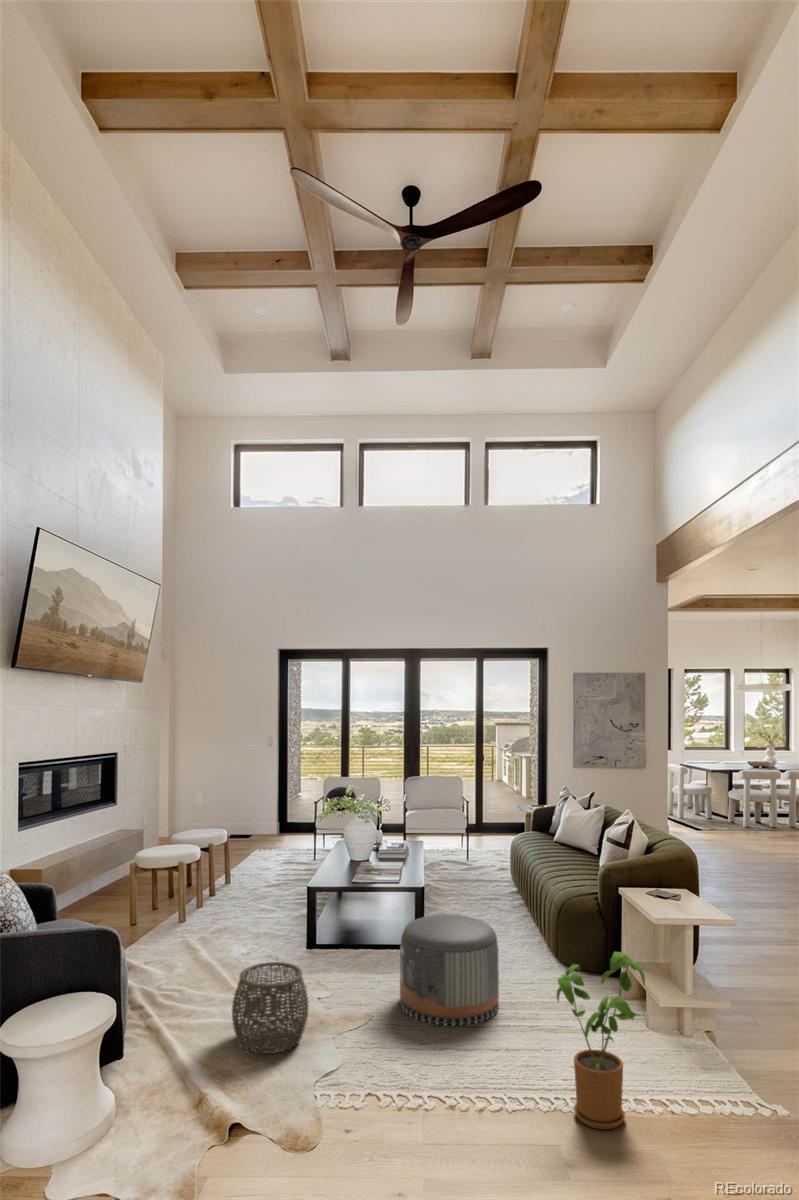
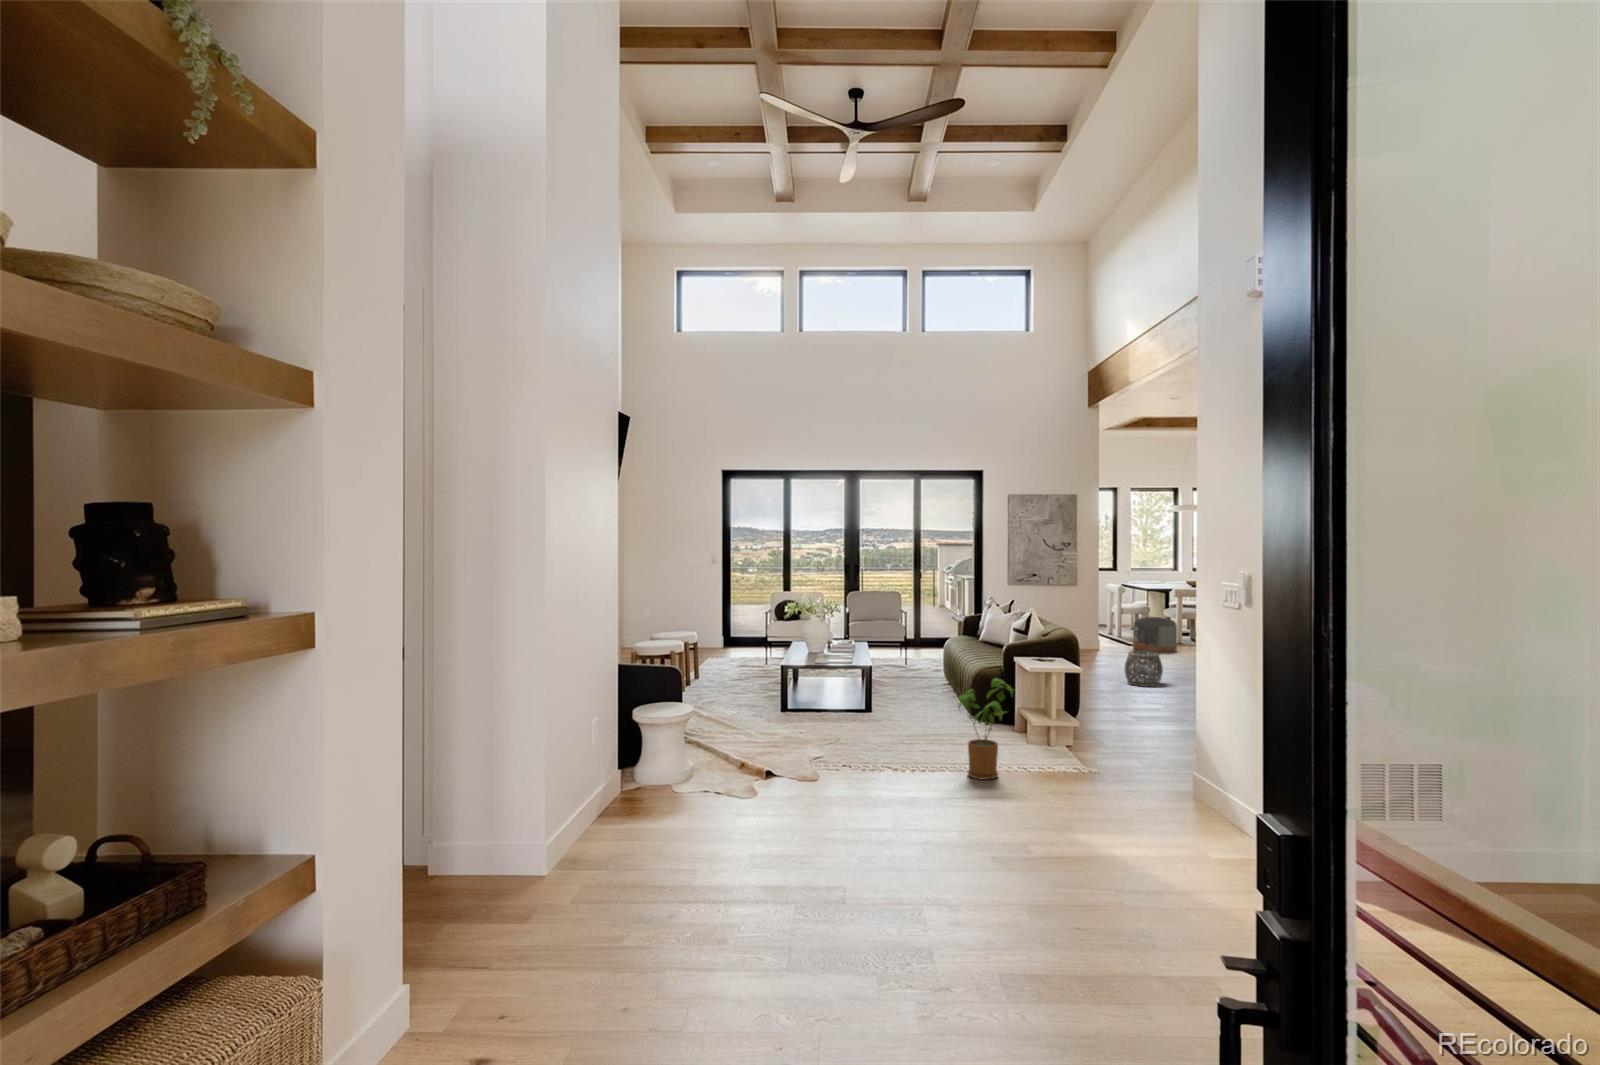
pouf: present [400,914,499,1026] -> present [1133,617,1177,654]
woven basket: present [232,962,309,1054] -> present [1124,651,1163,687]

